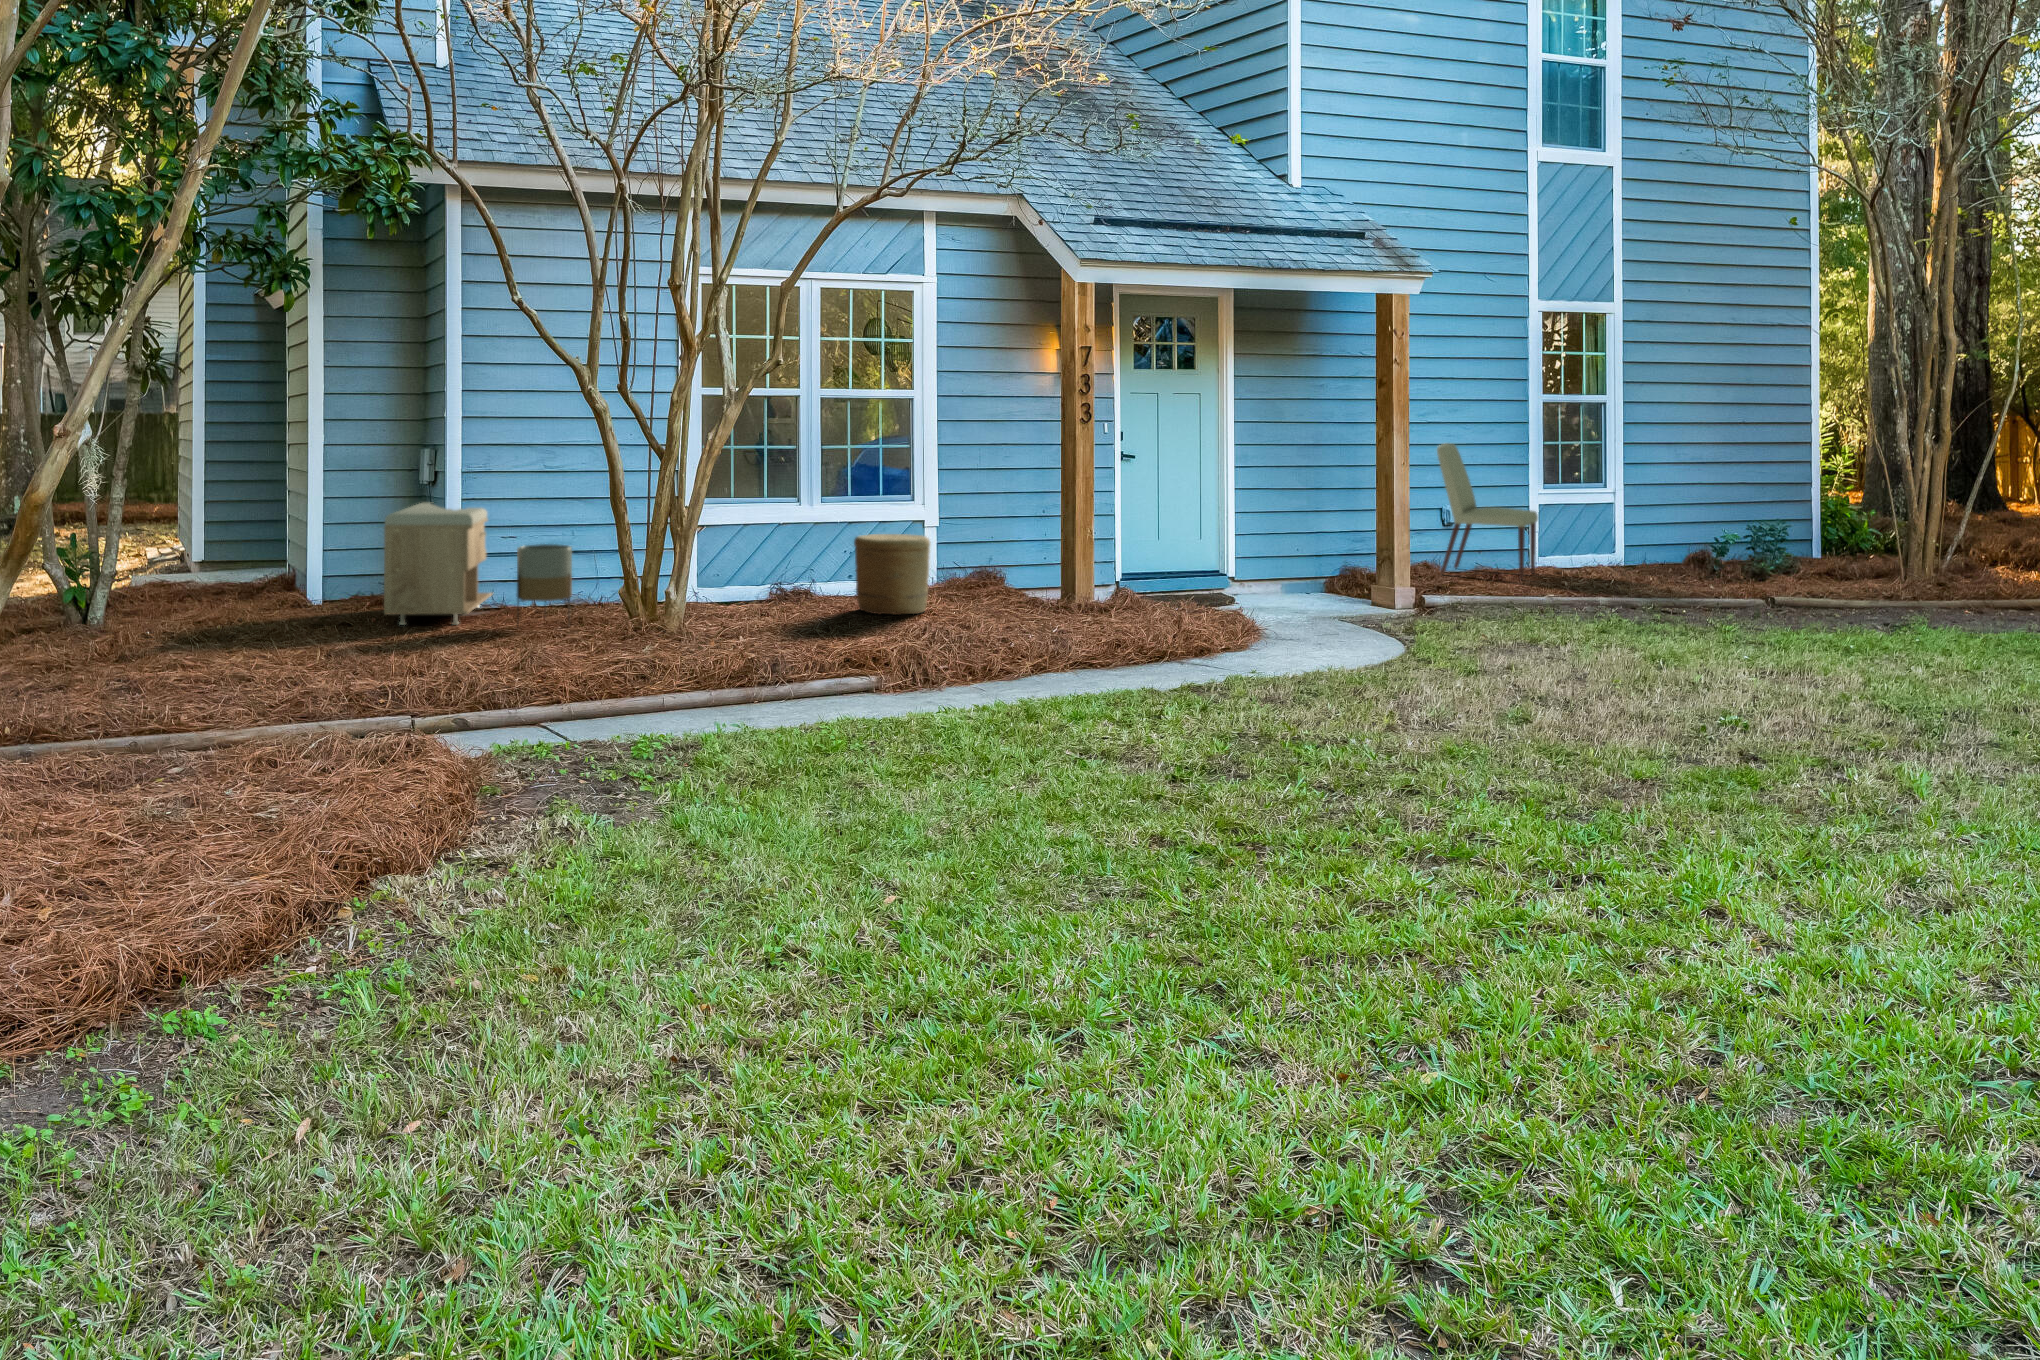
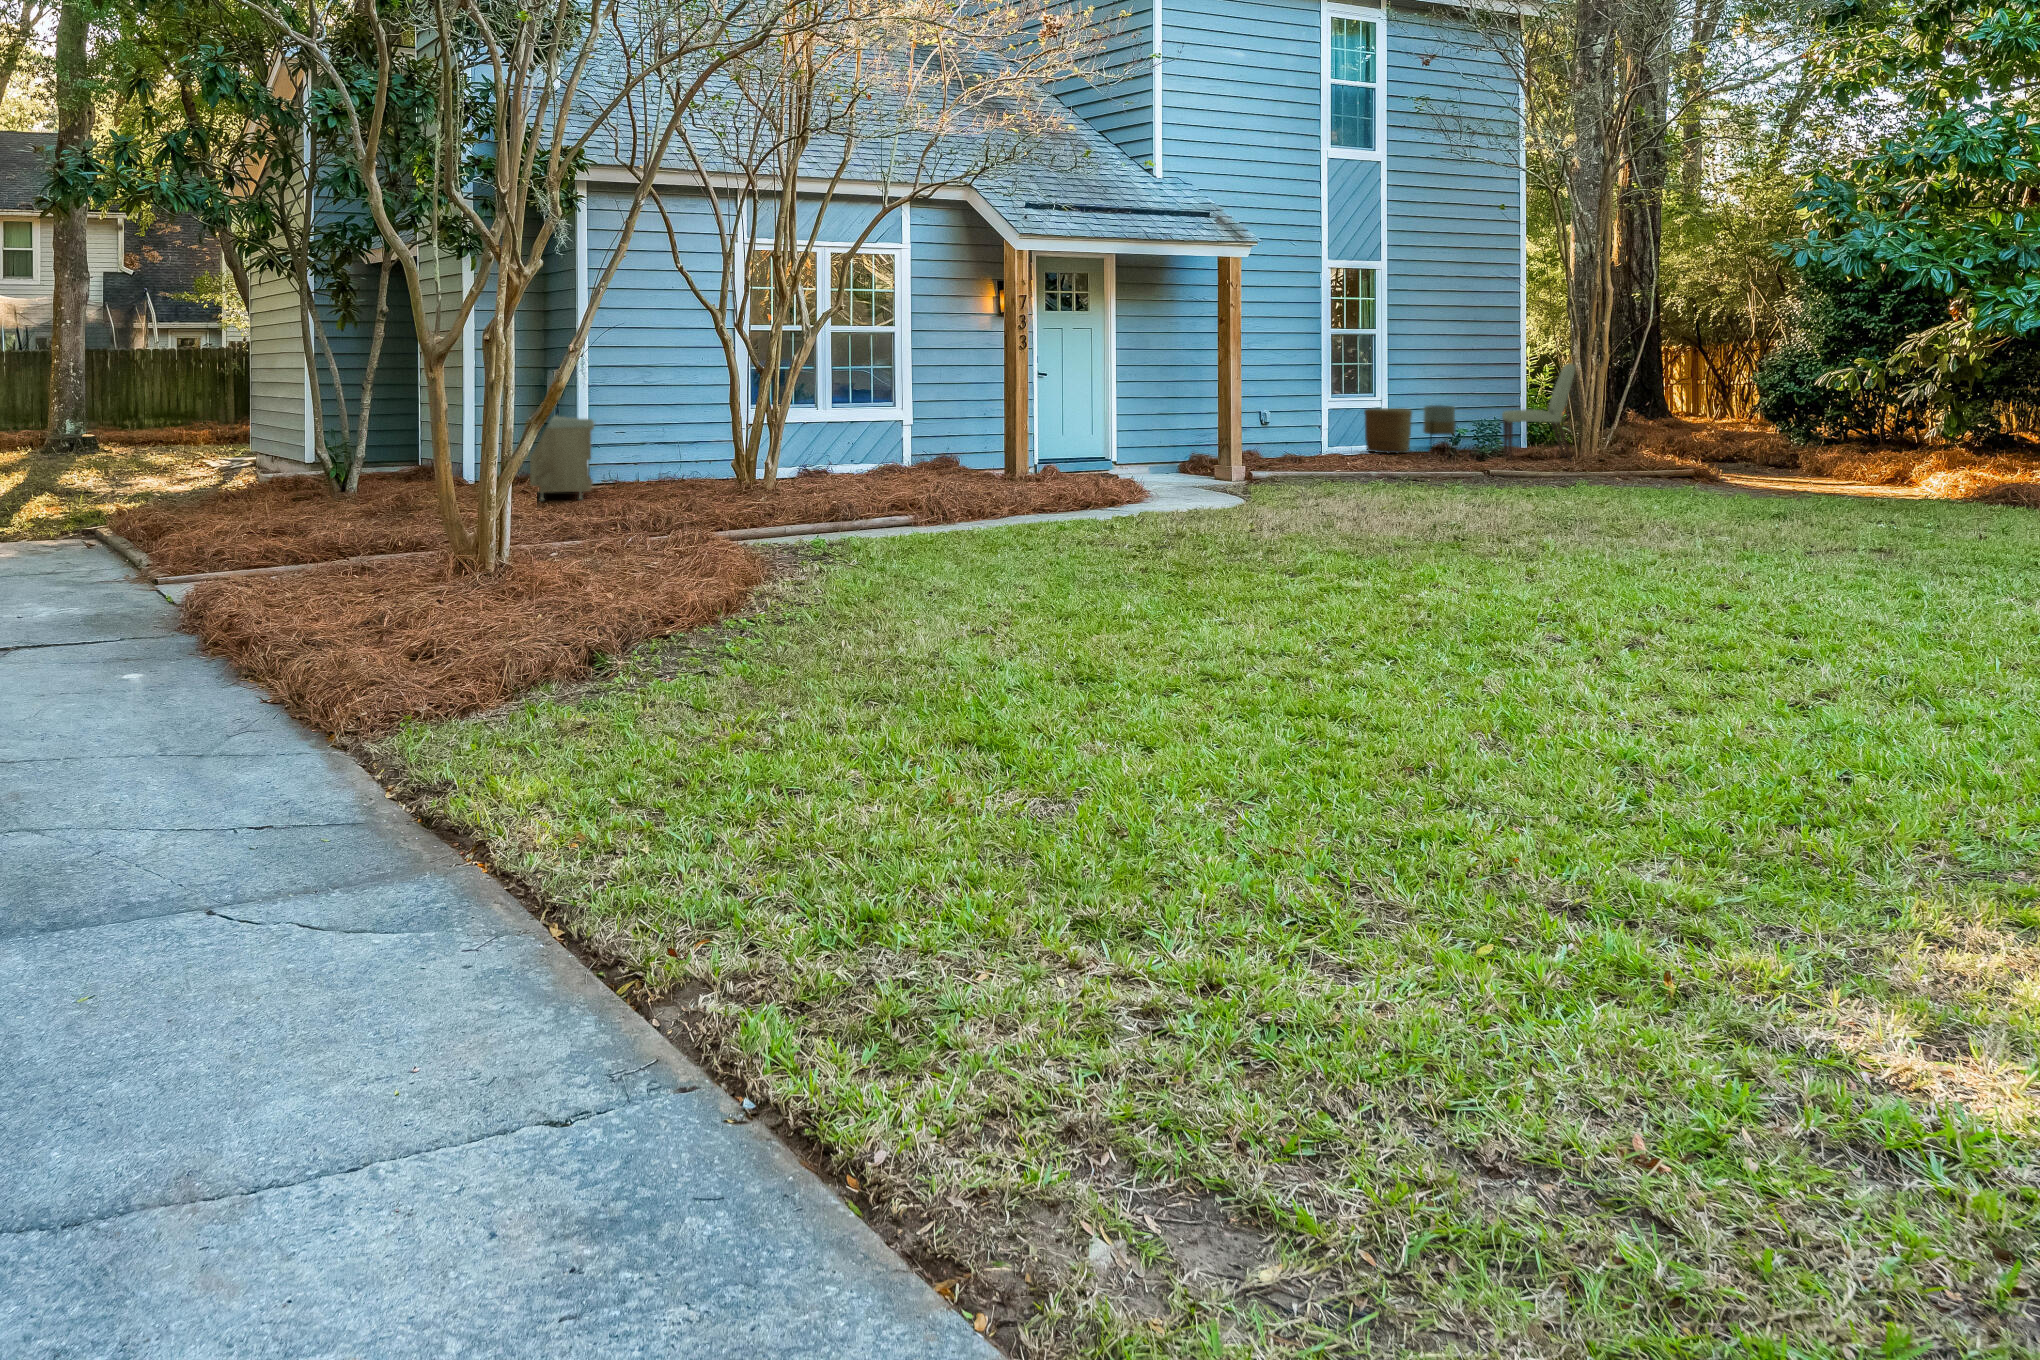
chair: present [1437,443,1538,580] -> present [1502,364,1576,460]
woven basket: present [854,534,930,615] -> present [1364,408,1412,454]
planter: present [517,544,572,603] -> present [1424,405,1456,437]

